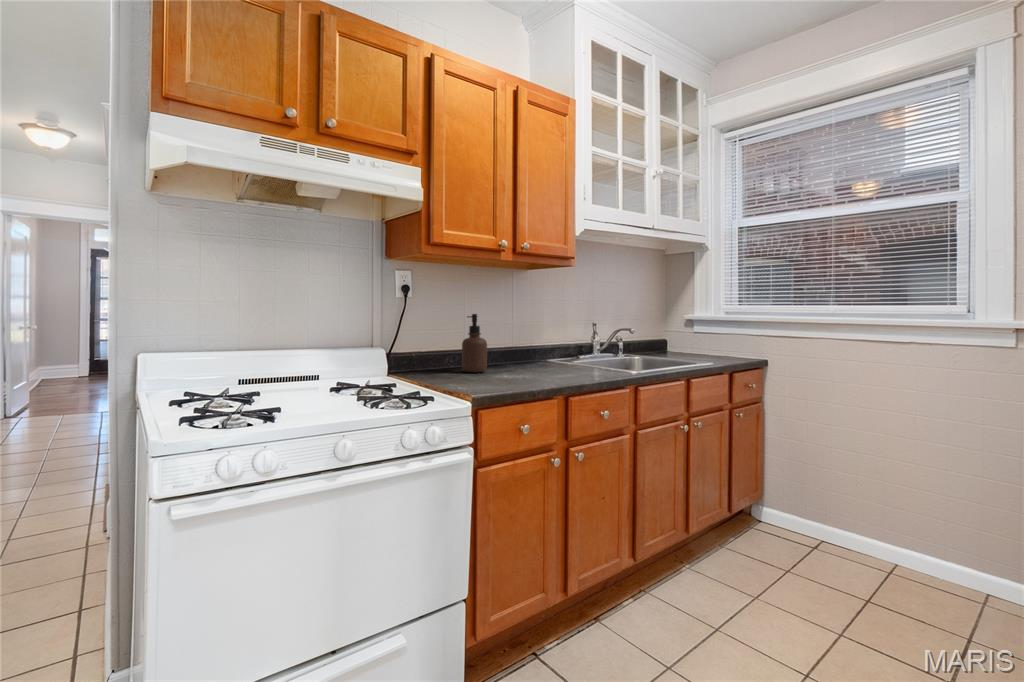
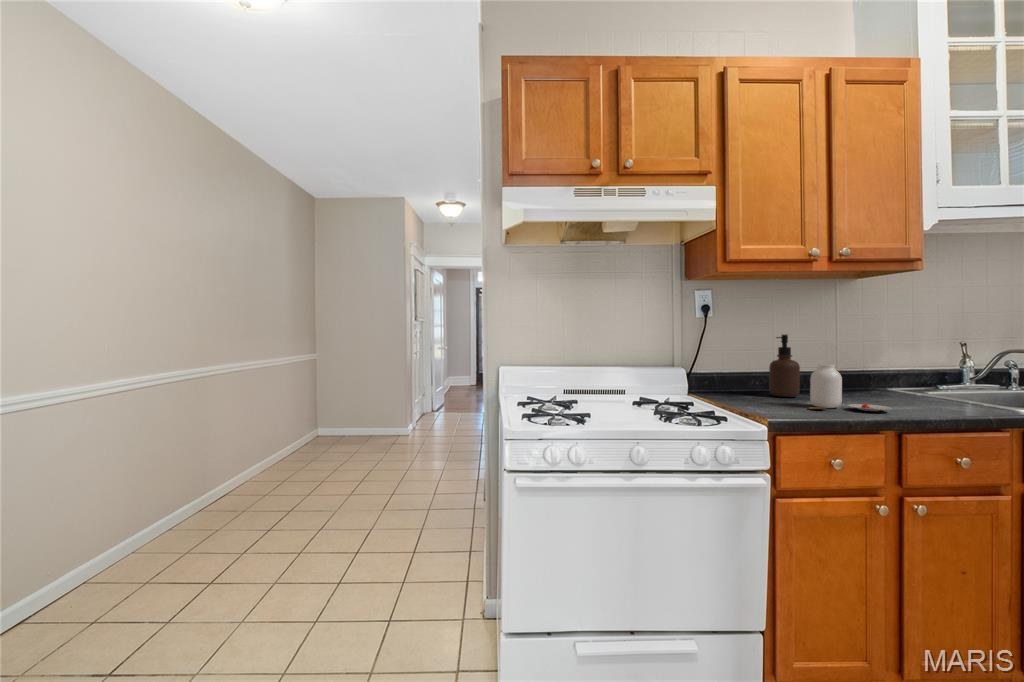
jar: none [498,341,561,382] -> present [809,364,891,411]

